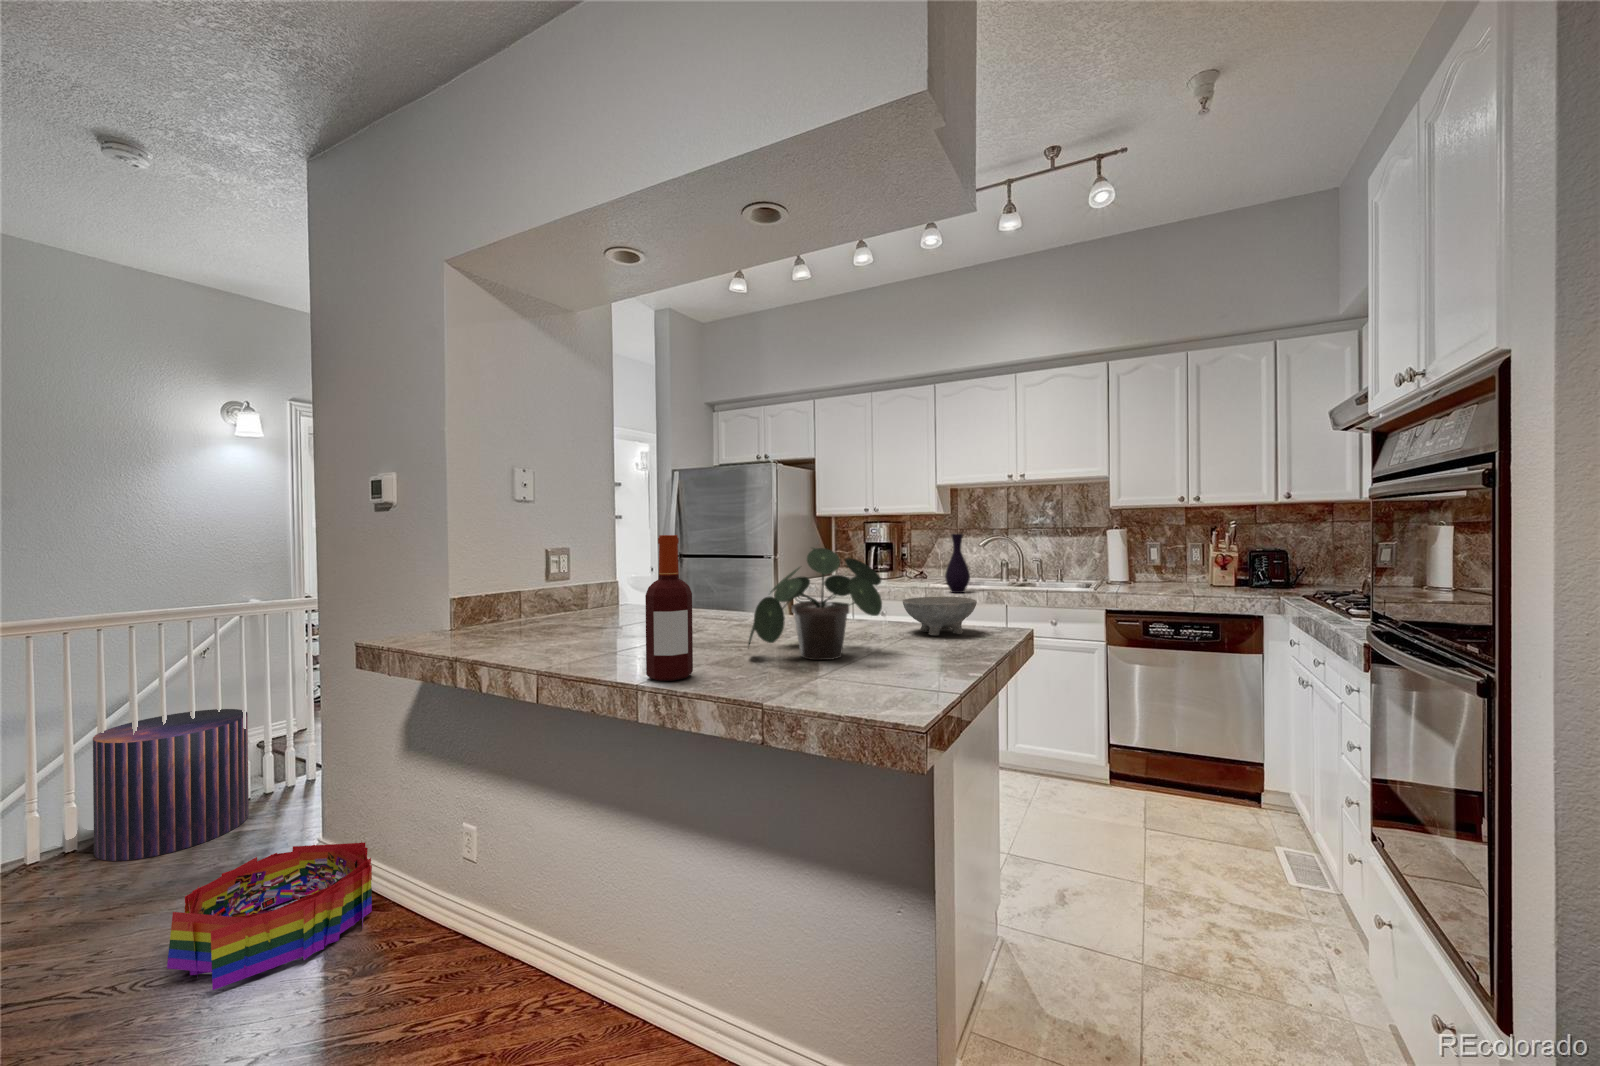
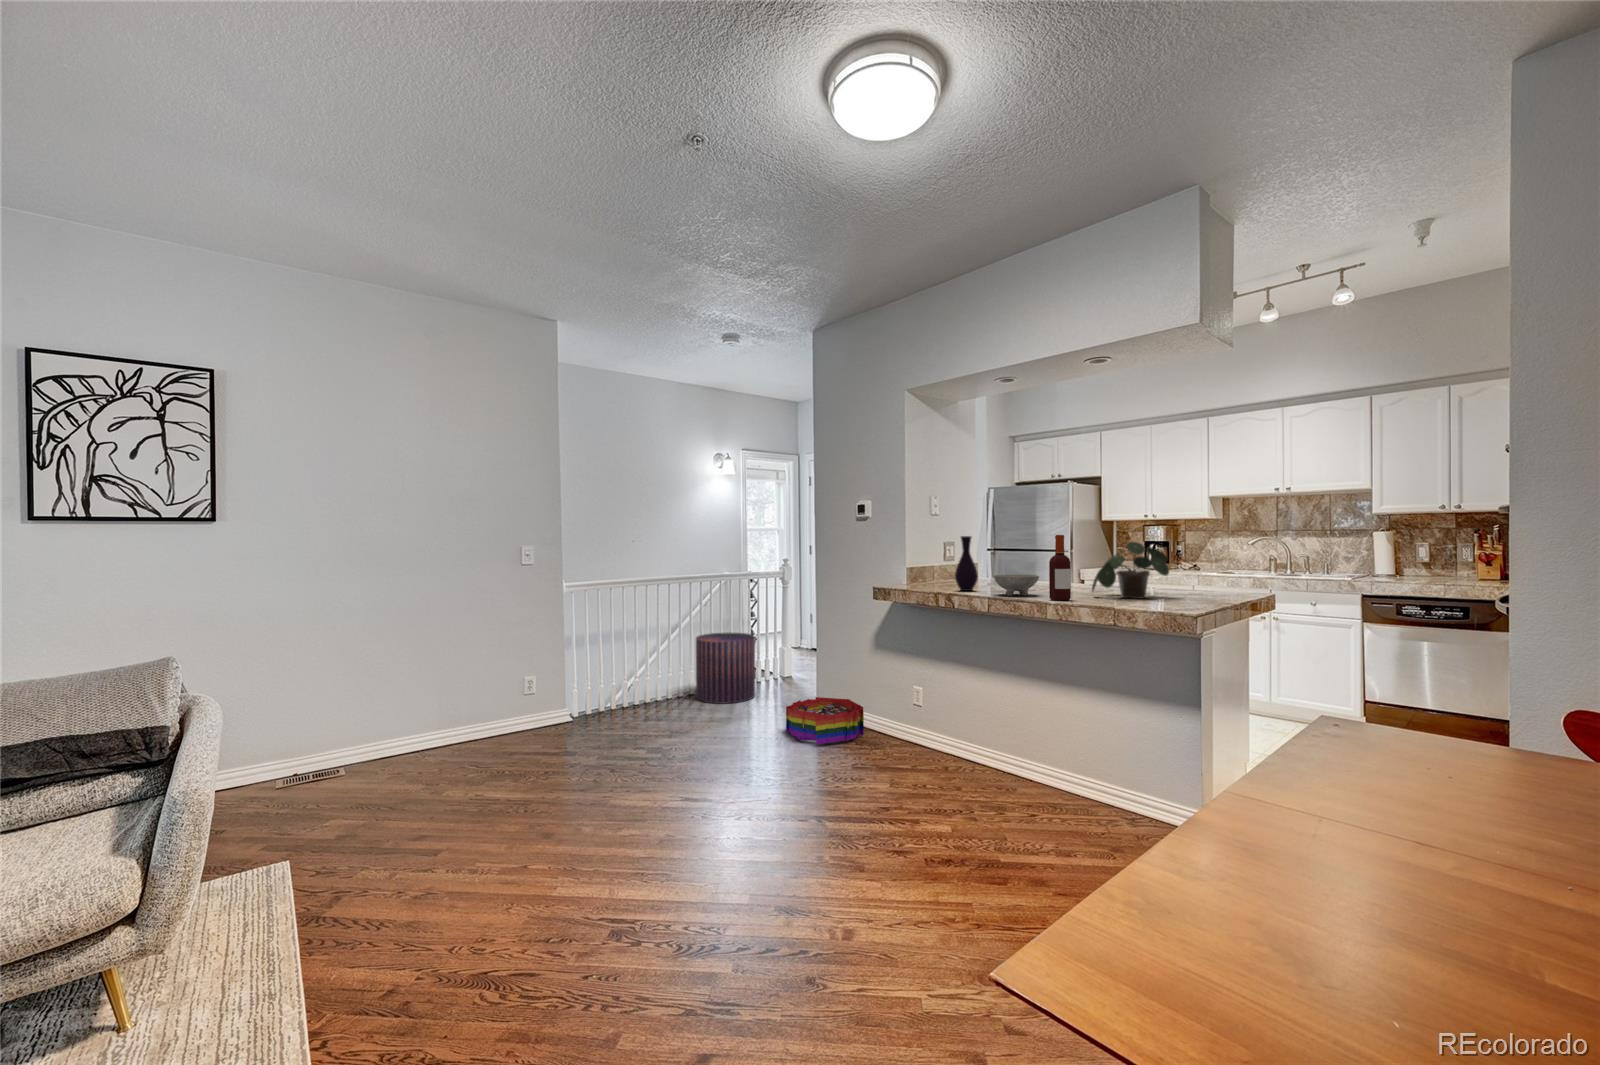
vase: present [945,534,970,593] -> present [955,536,978,591]
bowl: present [903,596,977,635] -> present [994,575,1039,596]

